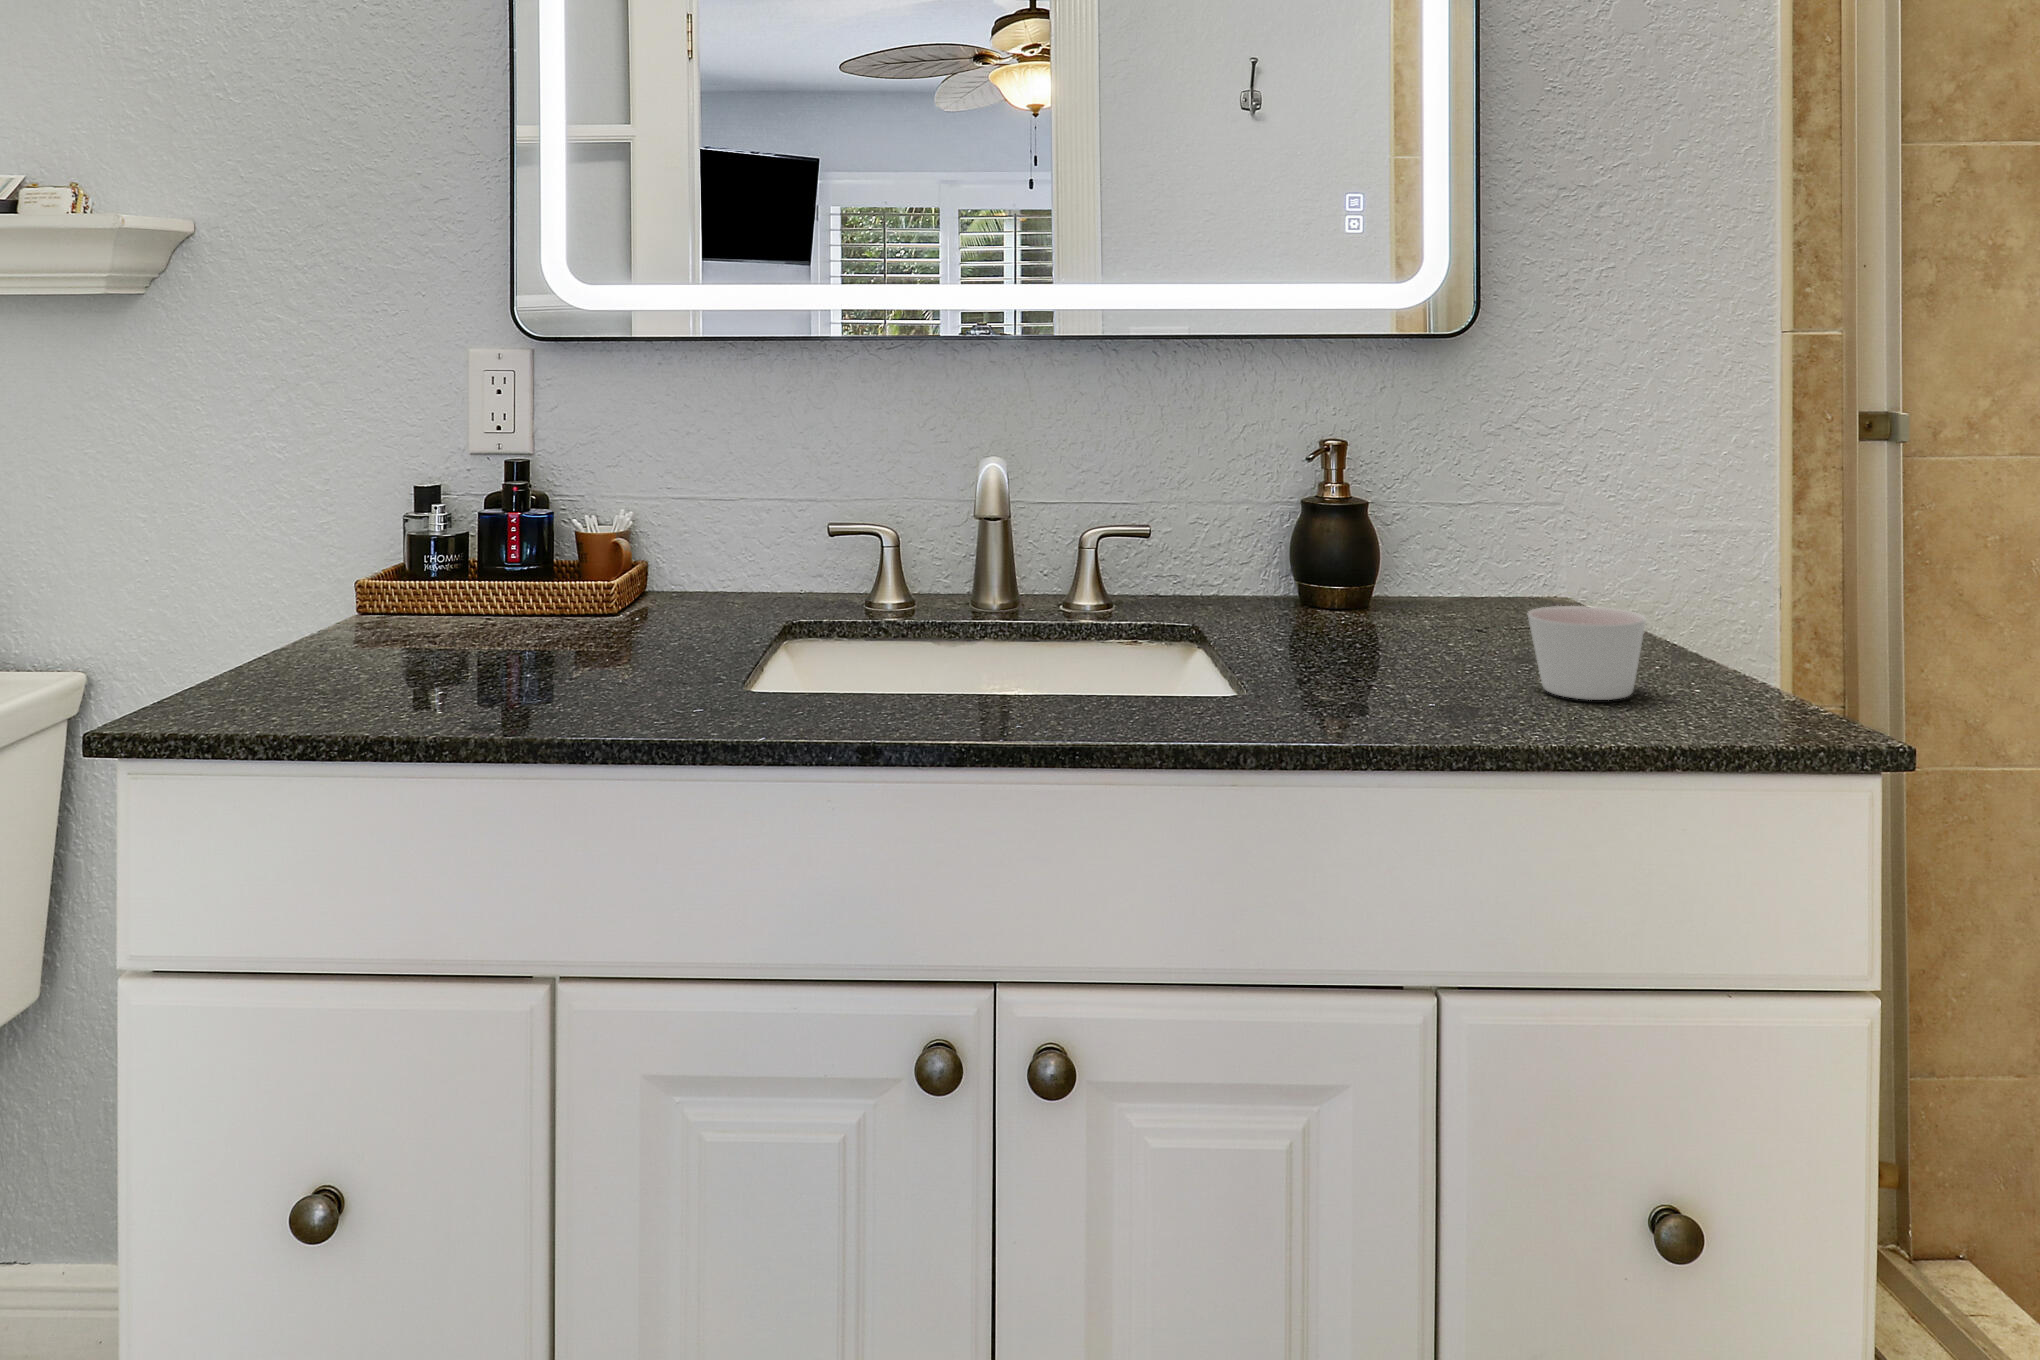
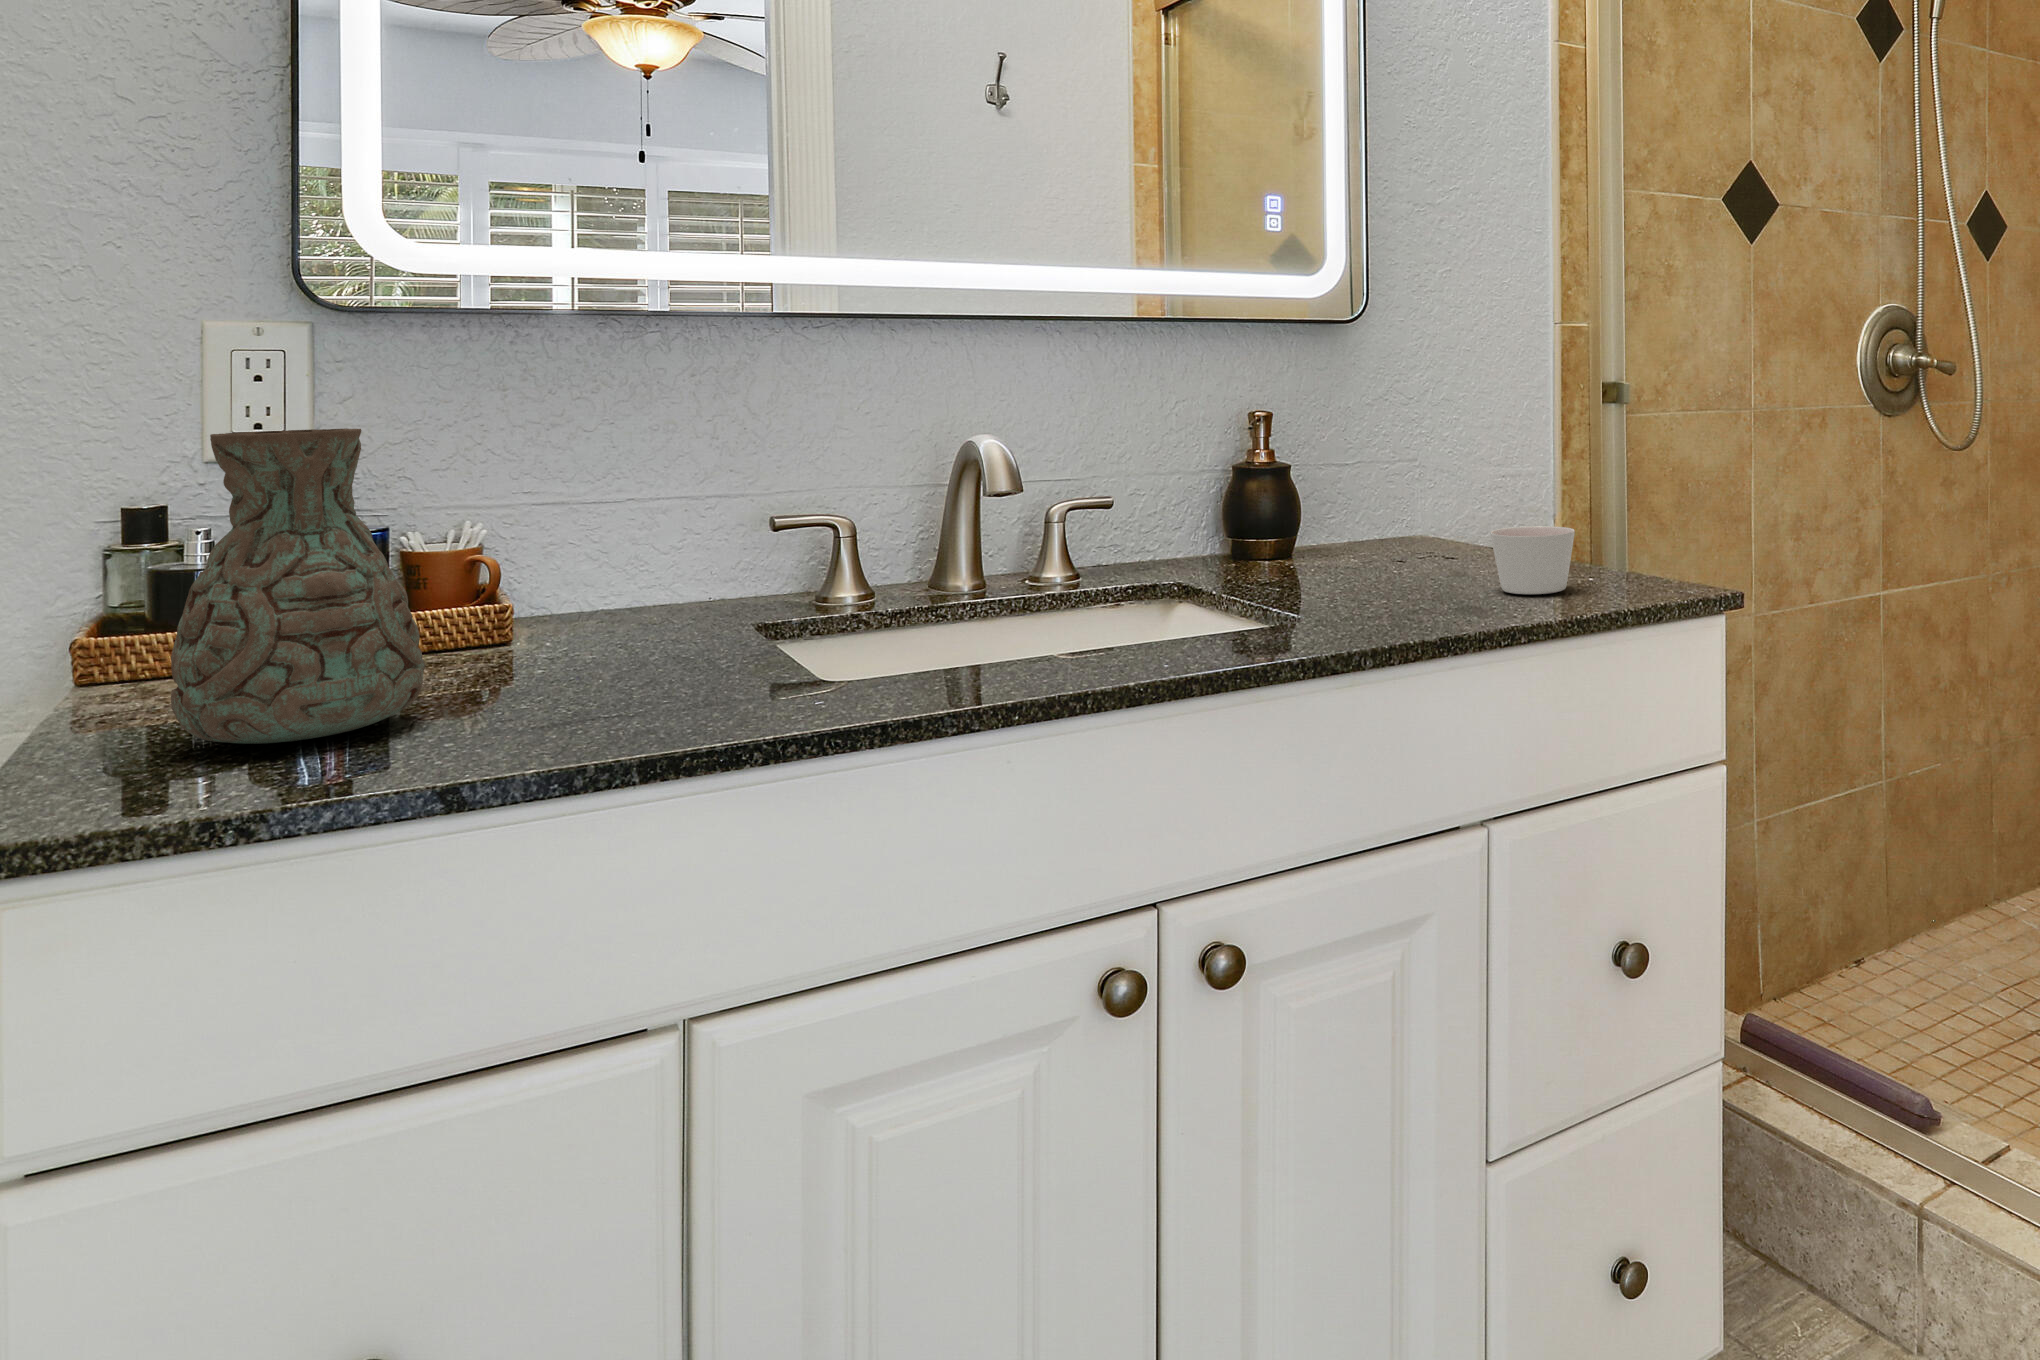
decorative vase: none [310,445,469,683] -> present [171,428,425,744]

